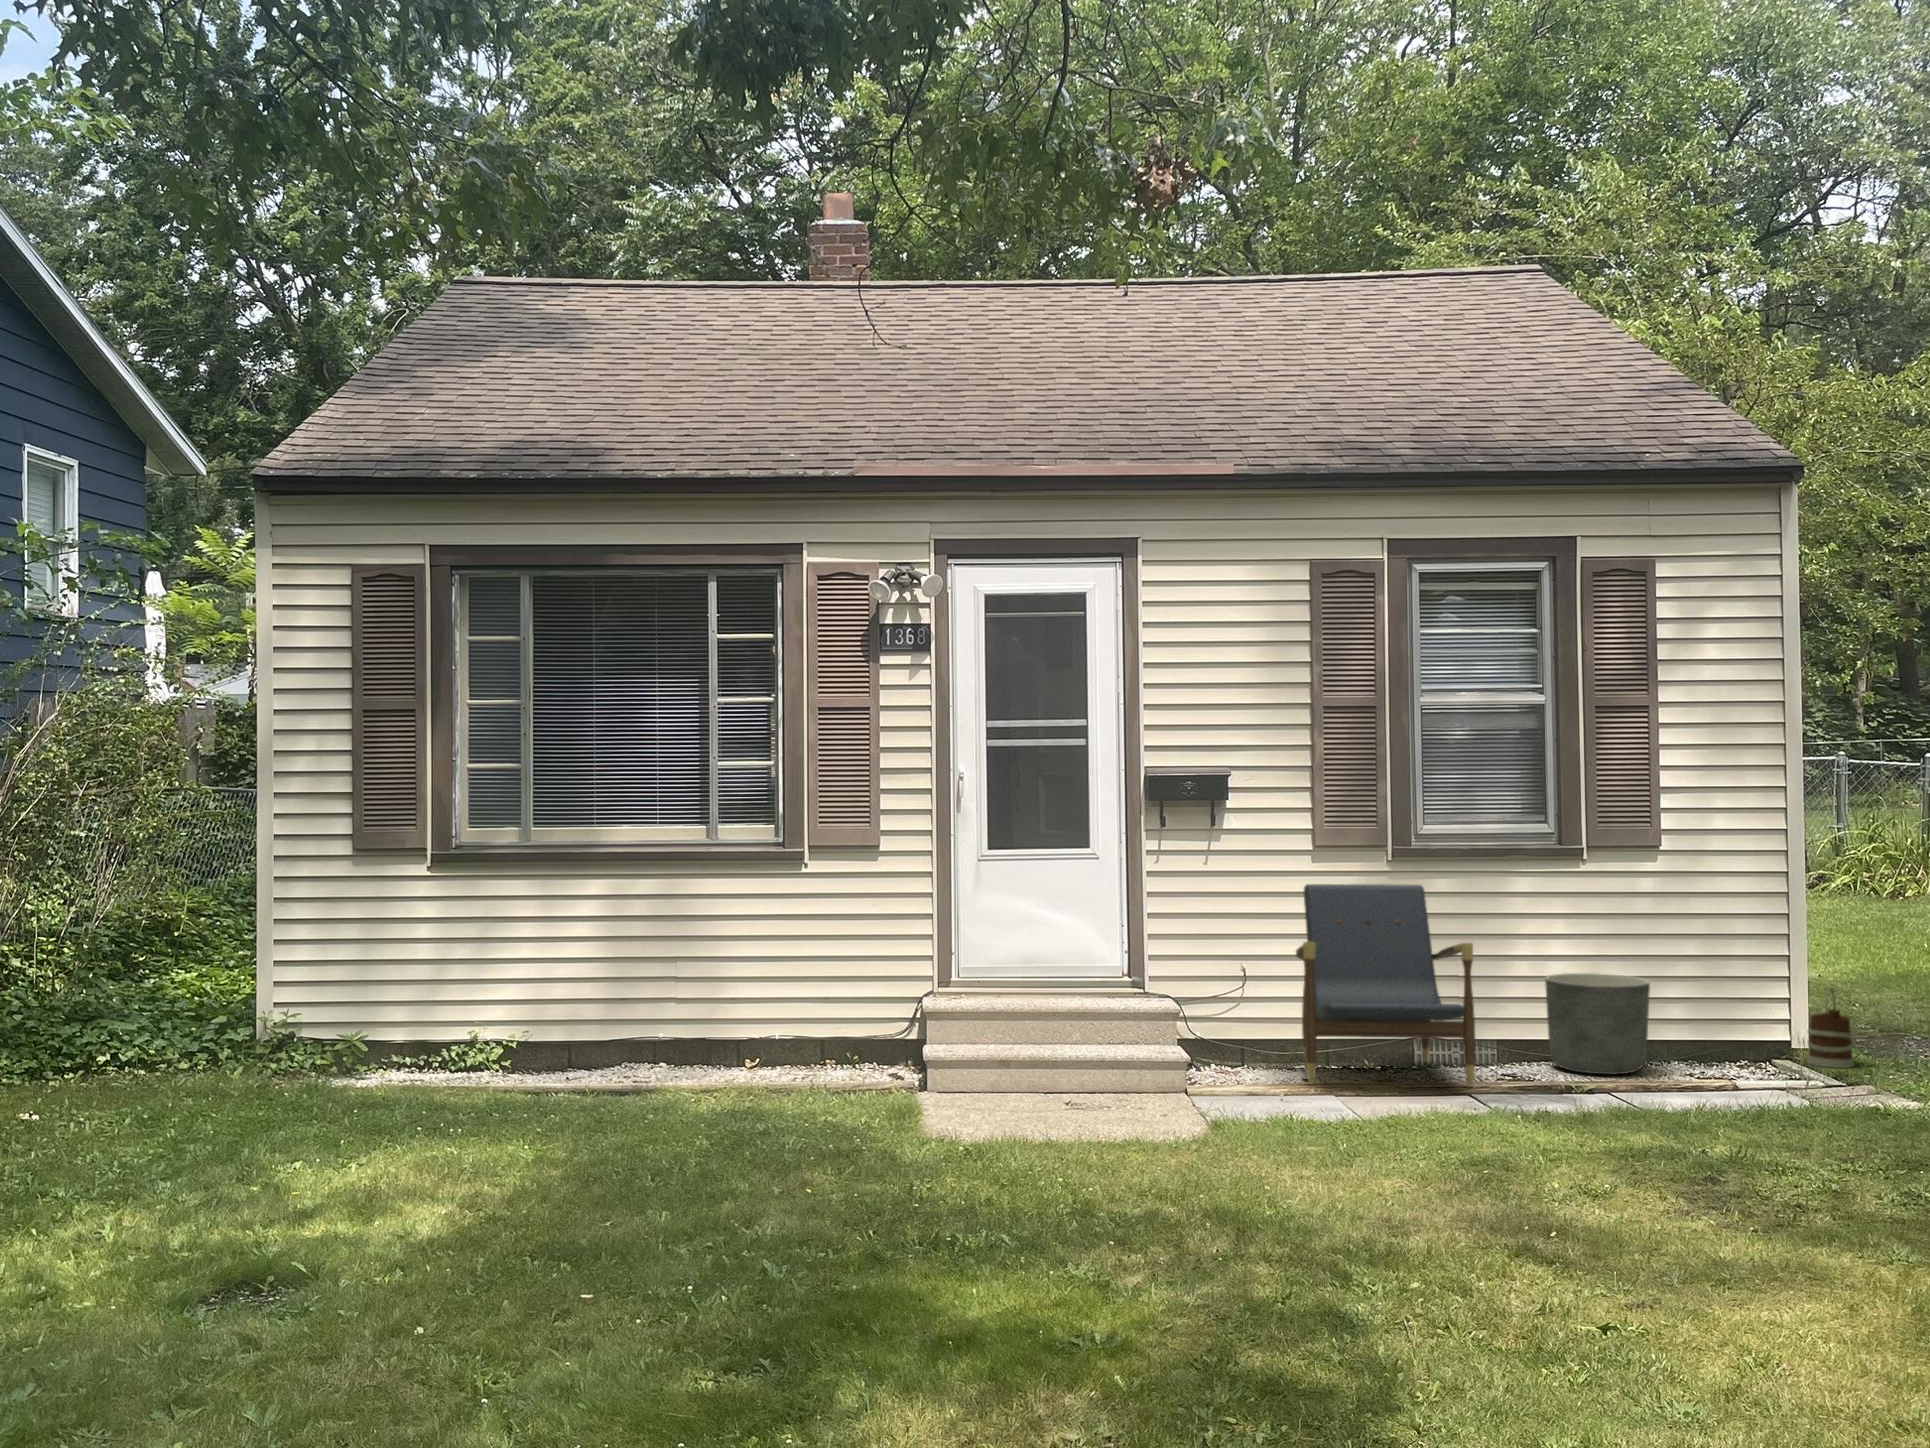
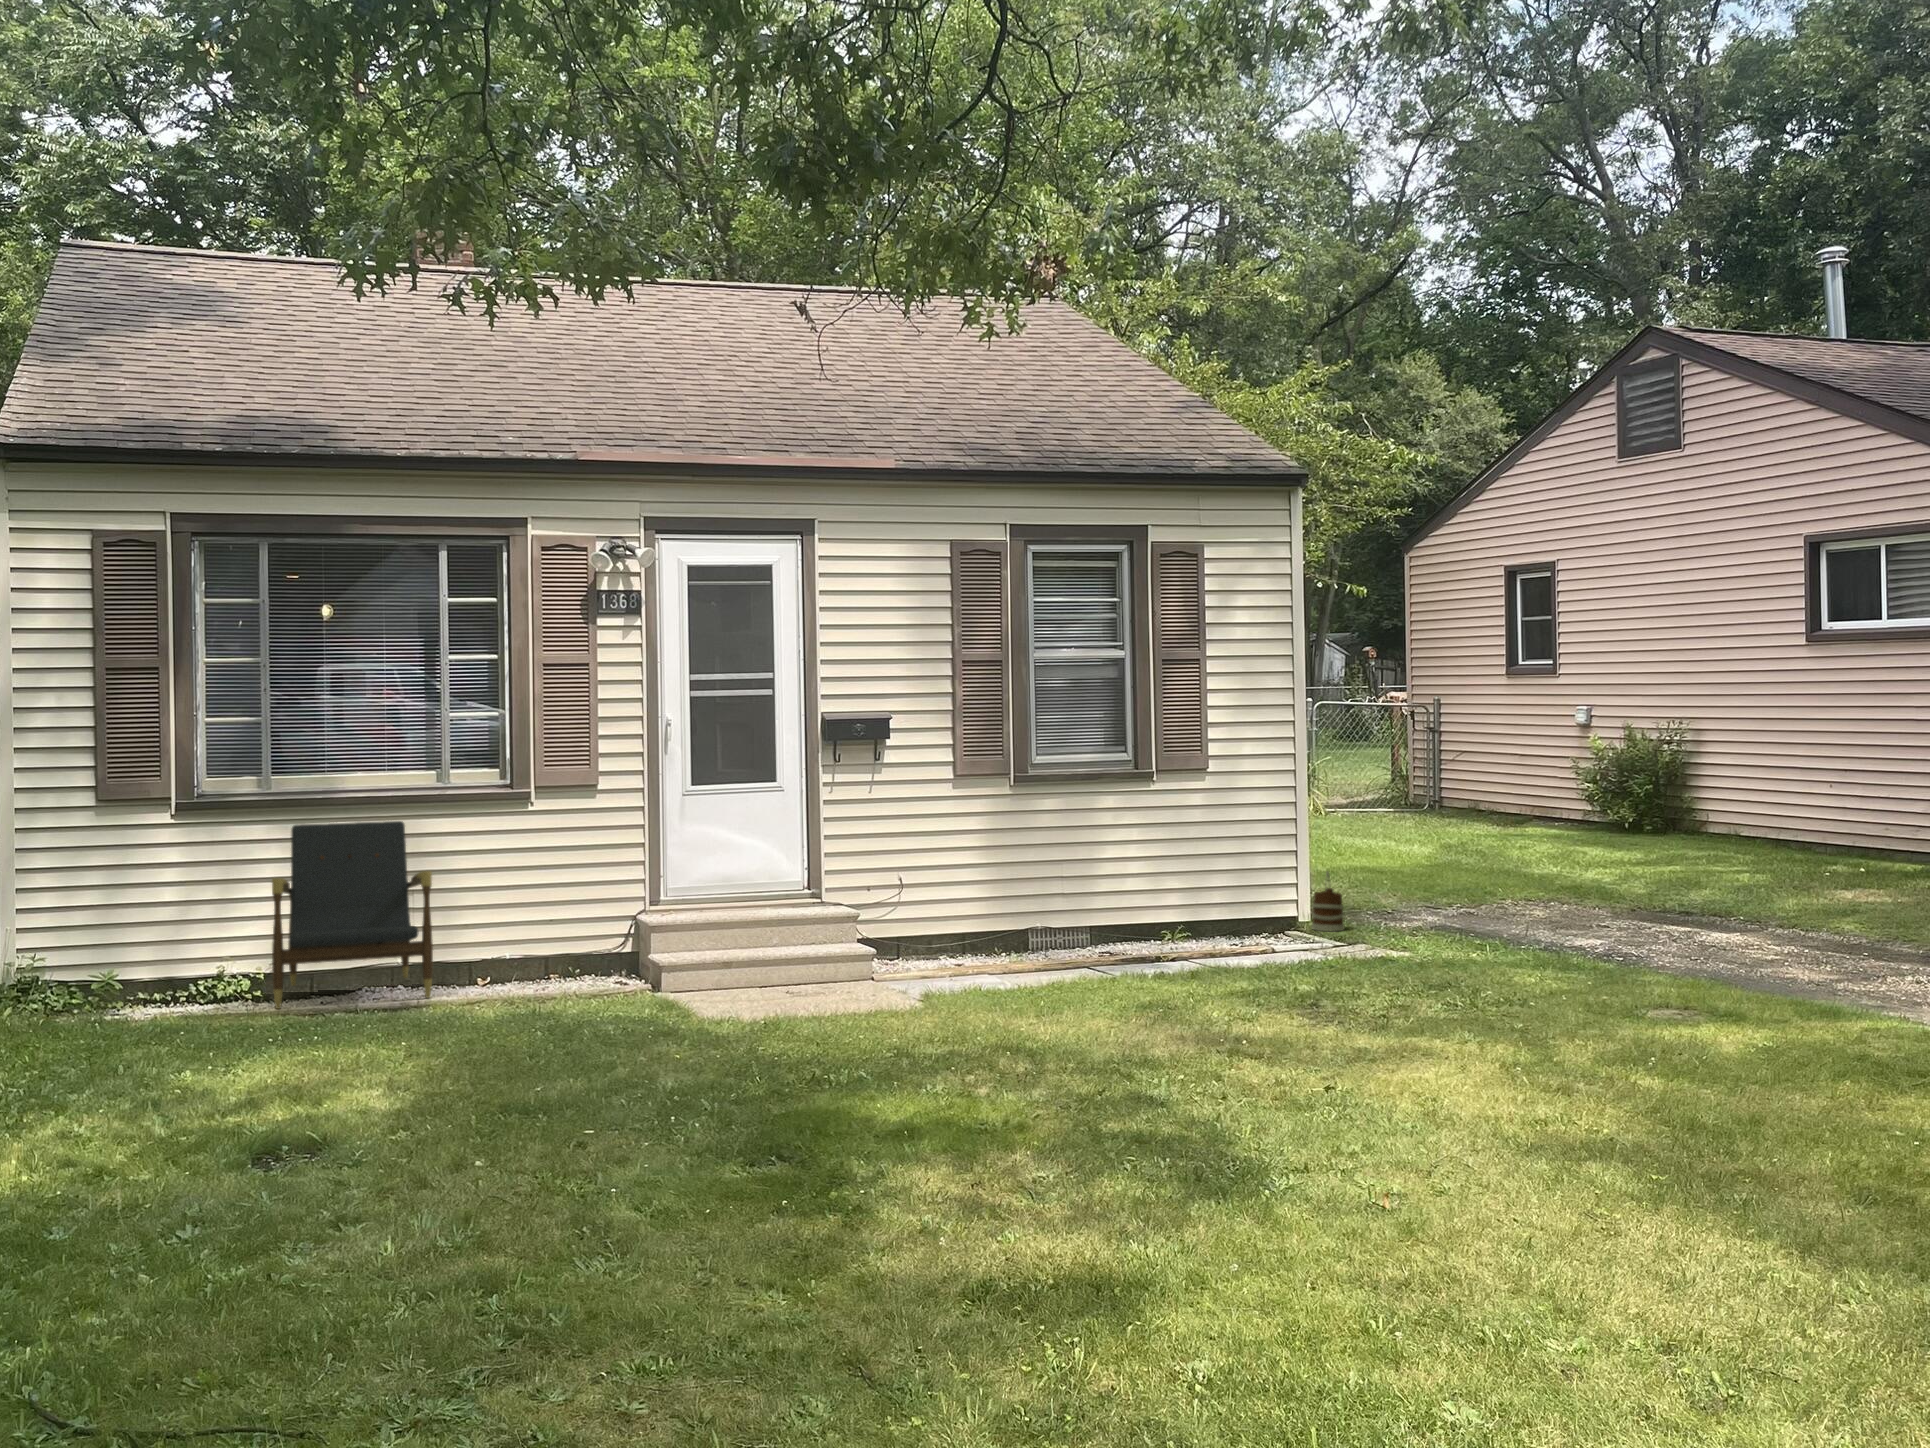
lounge chair: present [1296,884,1475,1087] -> present [272,821,433,1009]
planter: present [1545,973,1650,1075] -> none [1133,868,1210,946]

